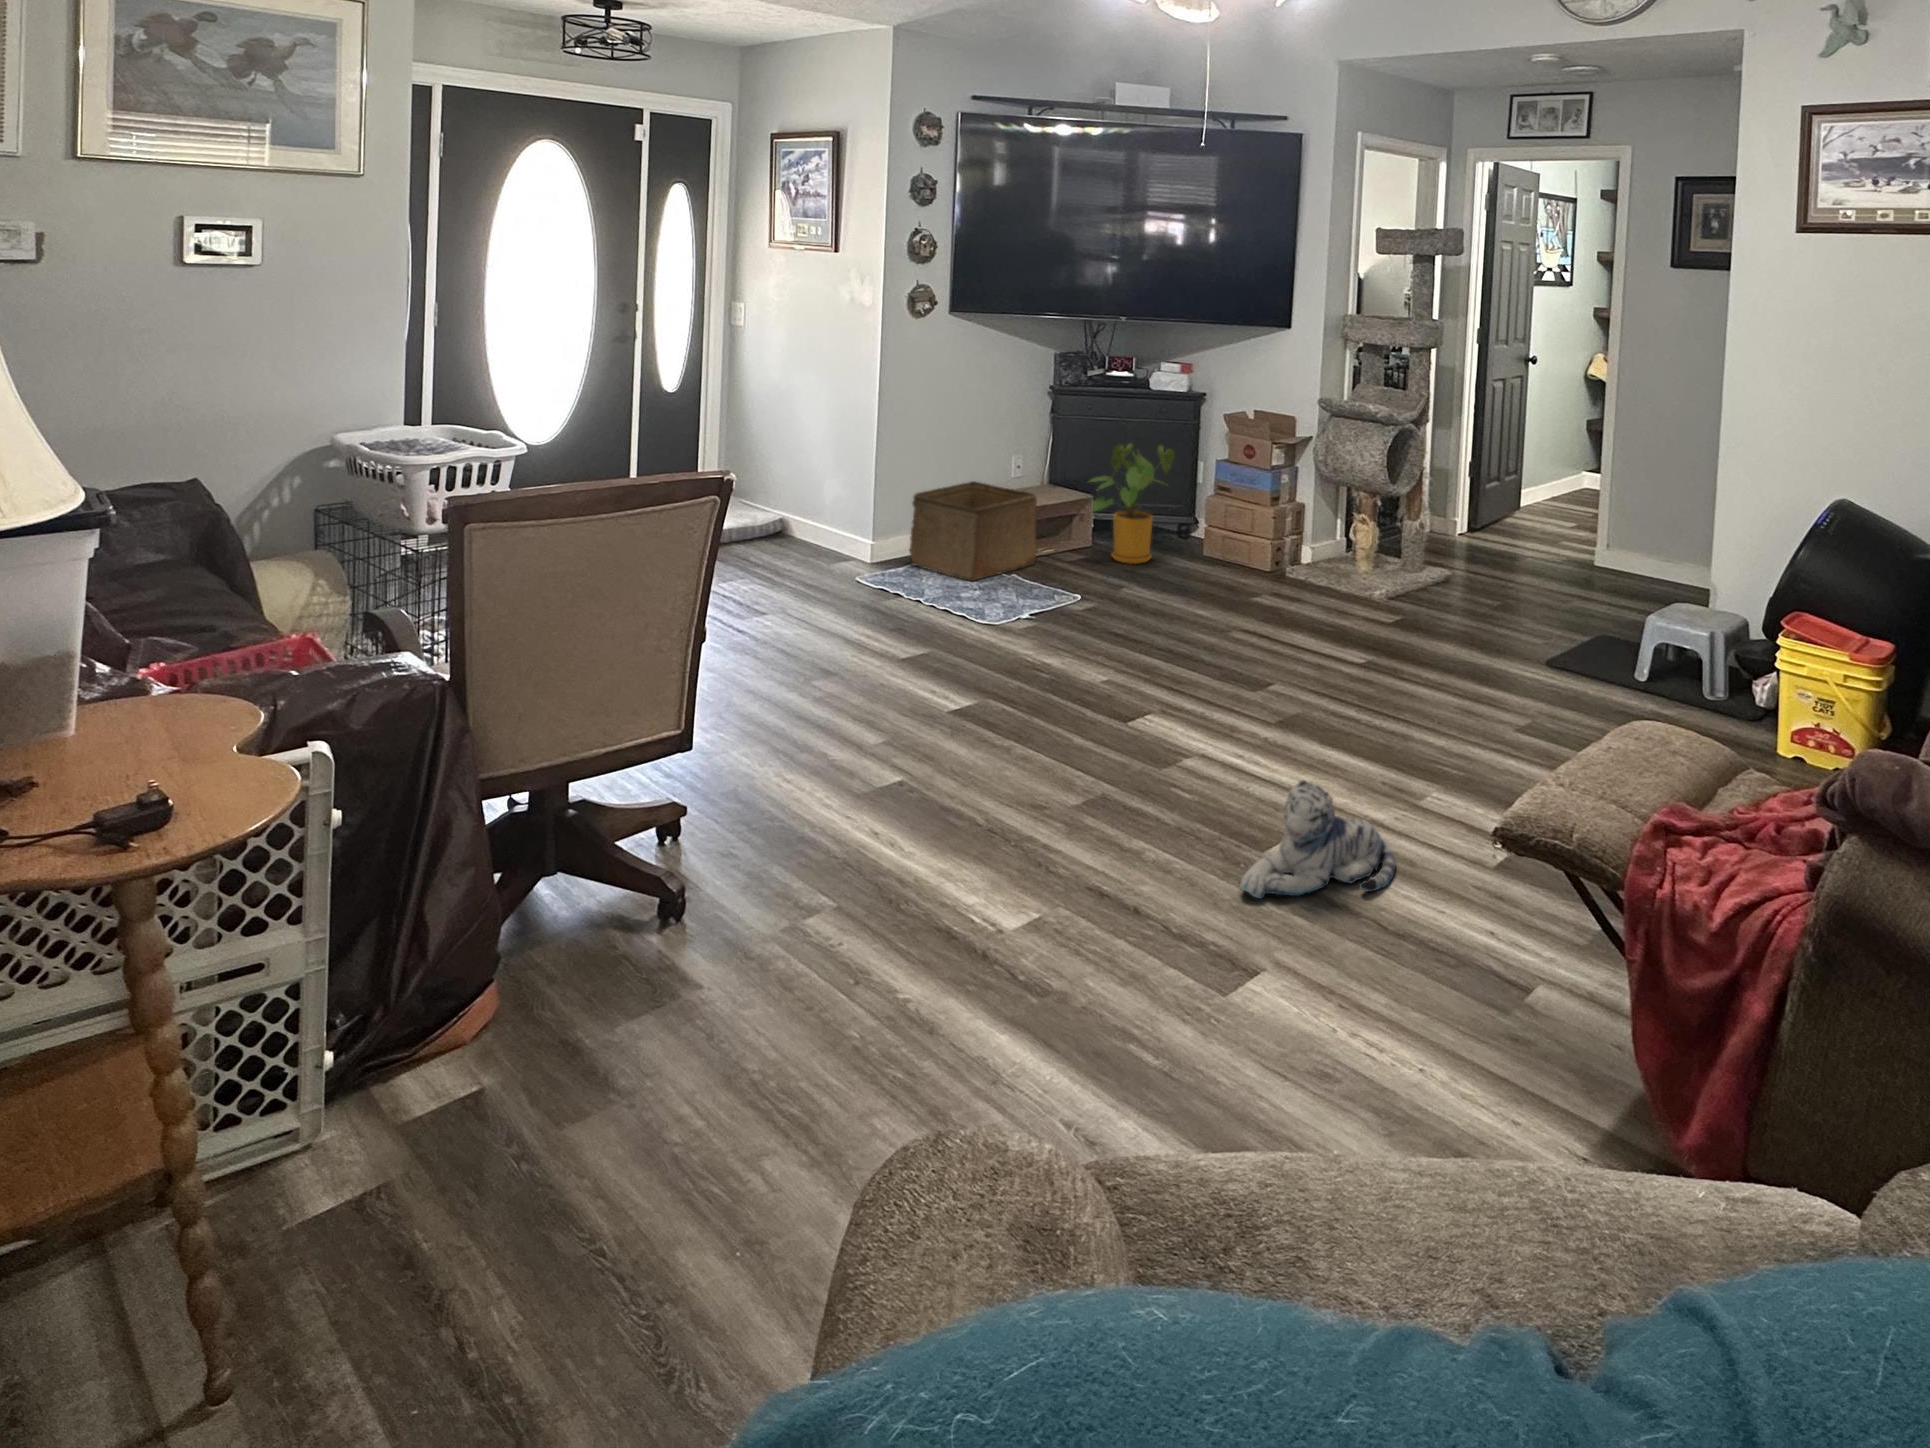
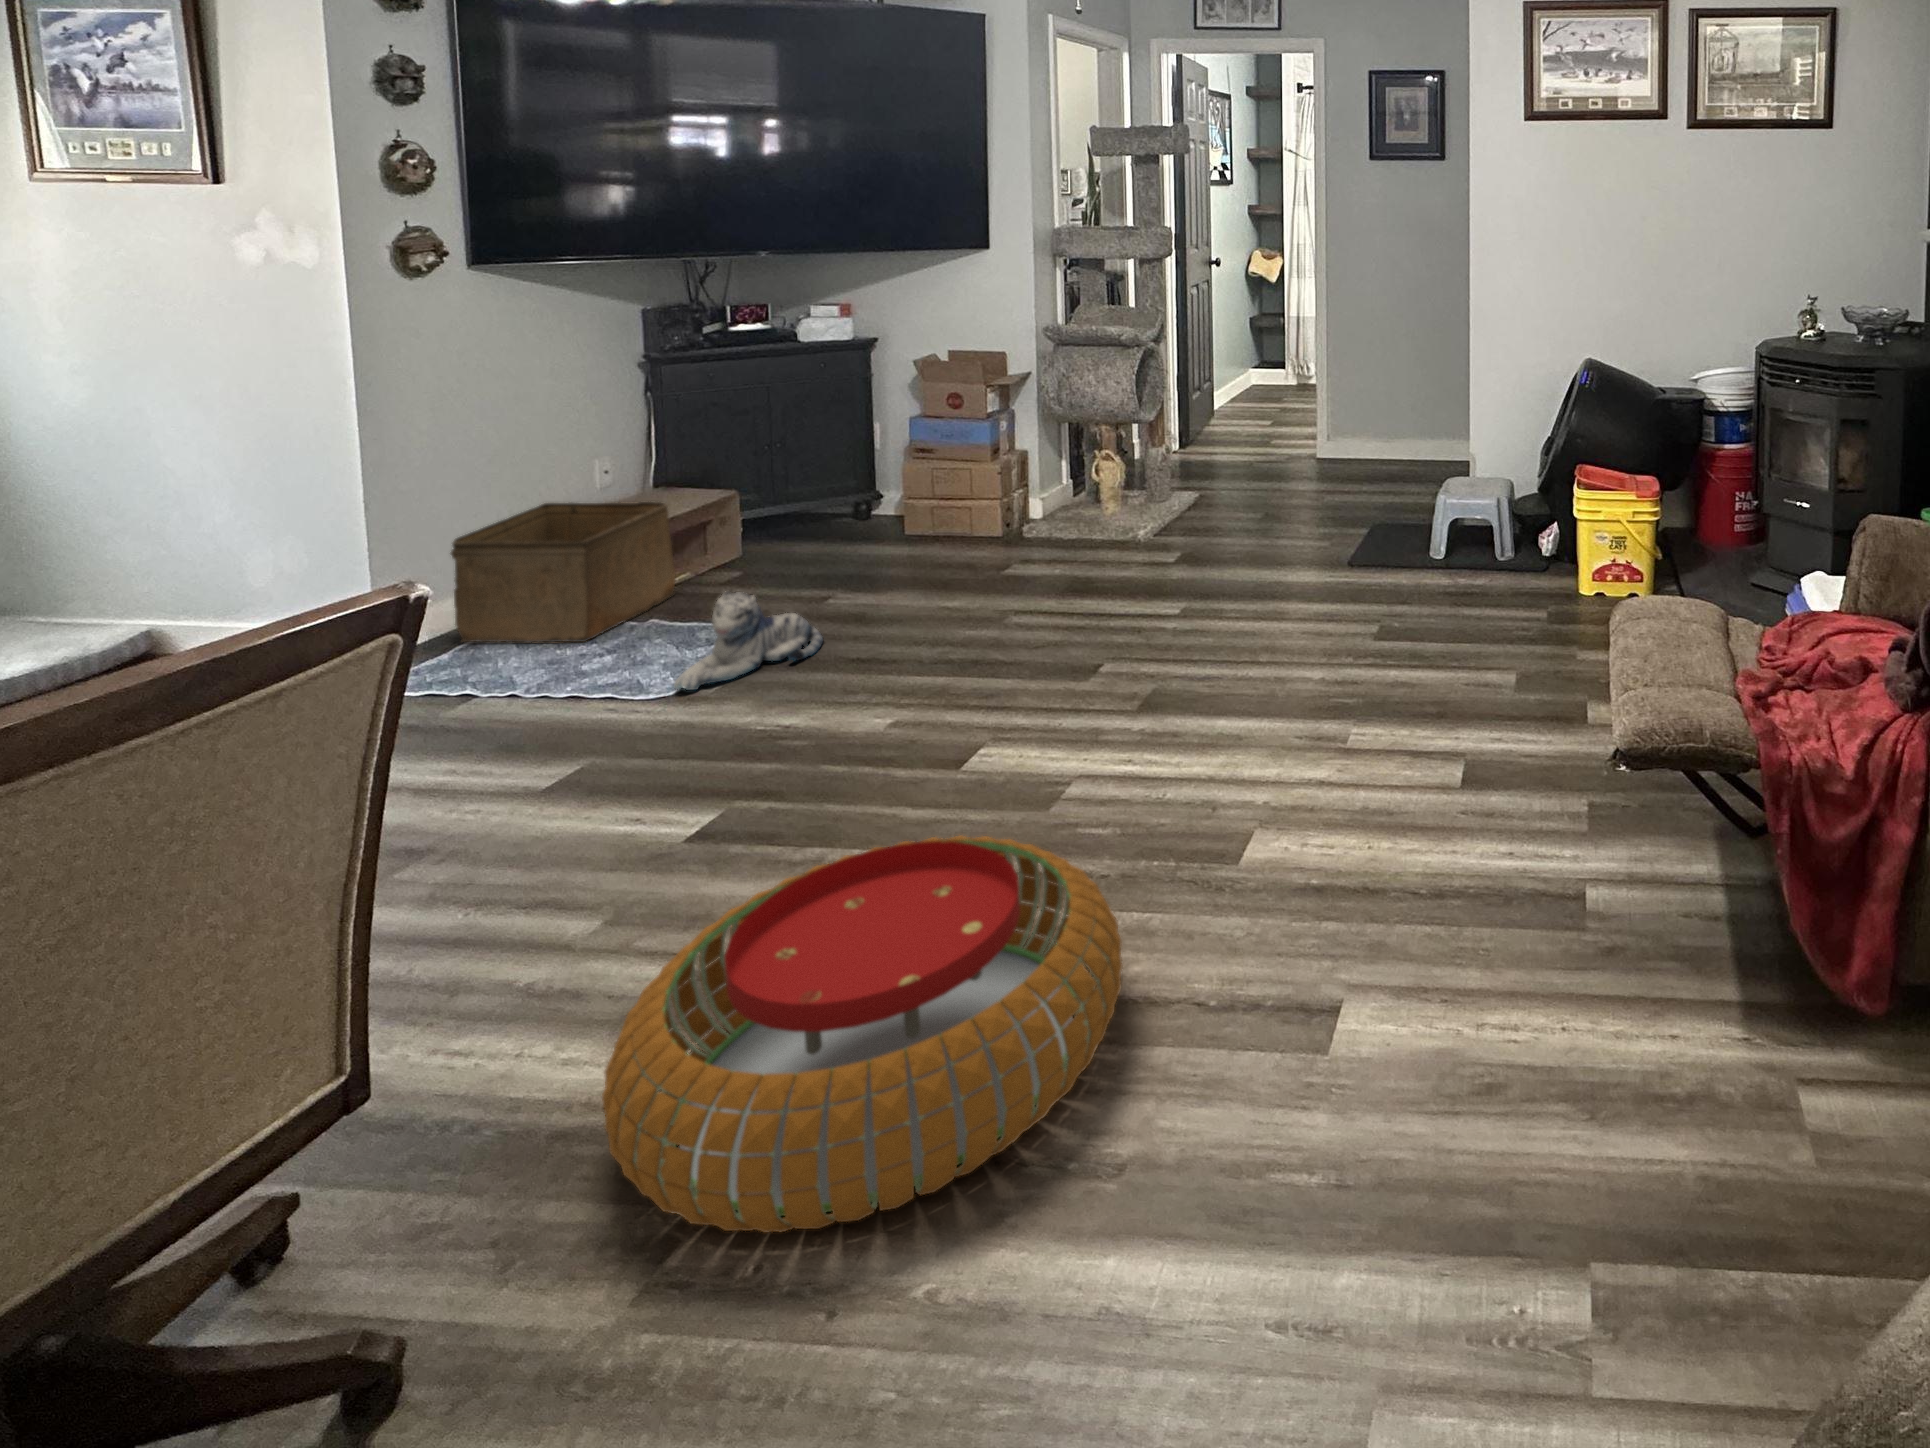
house plant: present [1091,443,1175,564] -> none [740,409,861,564]
pouf: none [812,733,1131,952] -> present [602,836,1122,1232]
plush toy: present [1240,780,1396,899] -> present [674,591,823,690]

